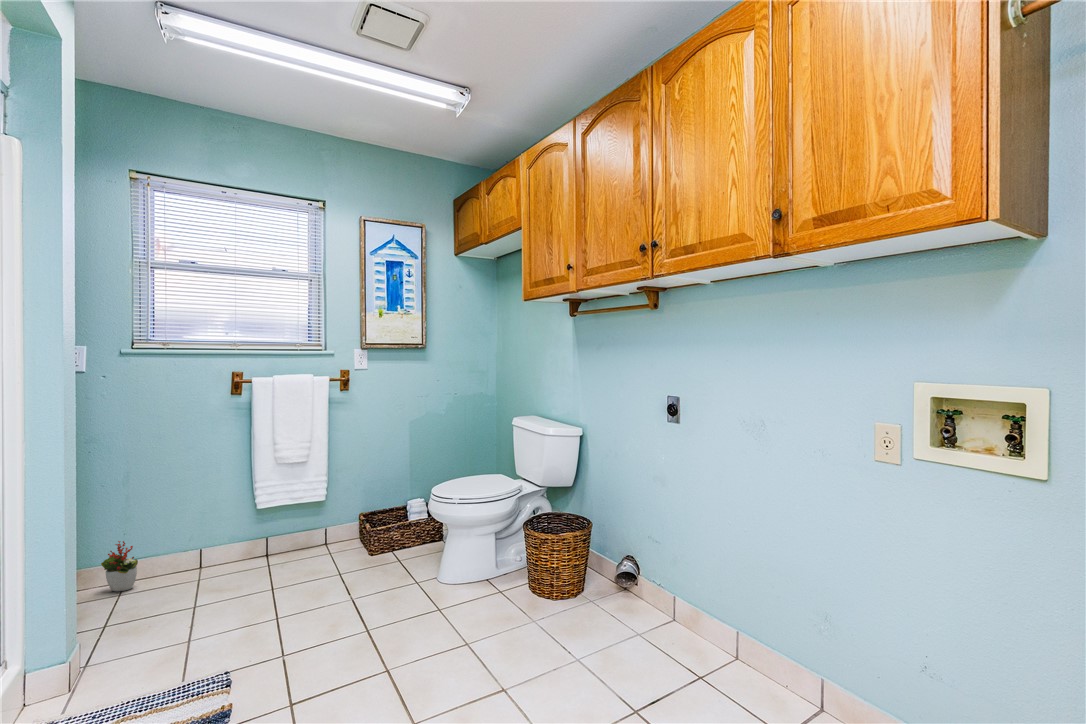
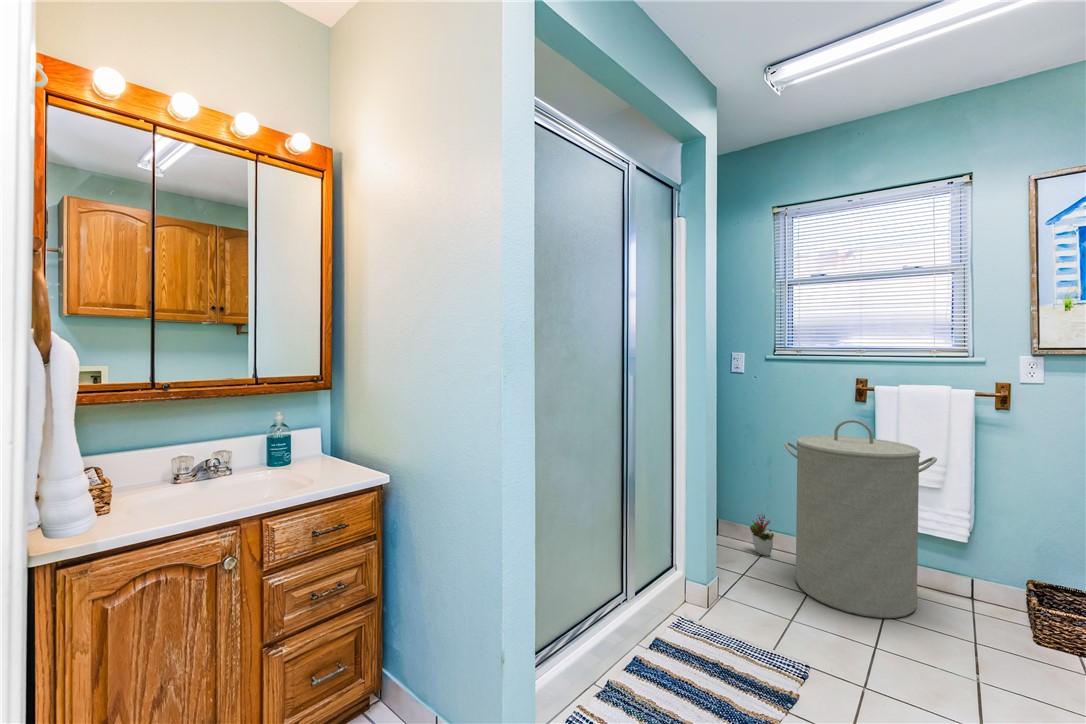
laundry hamper: none [160,412,309,608] -> present [785,420,937,618]

